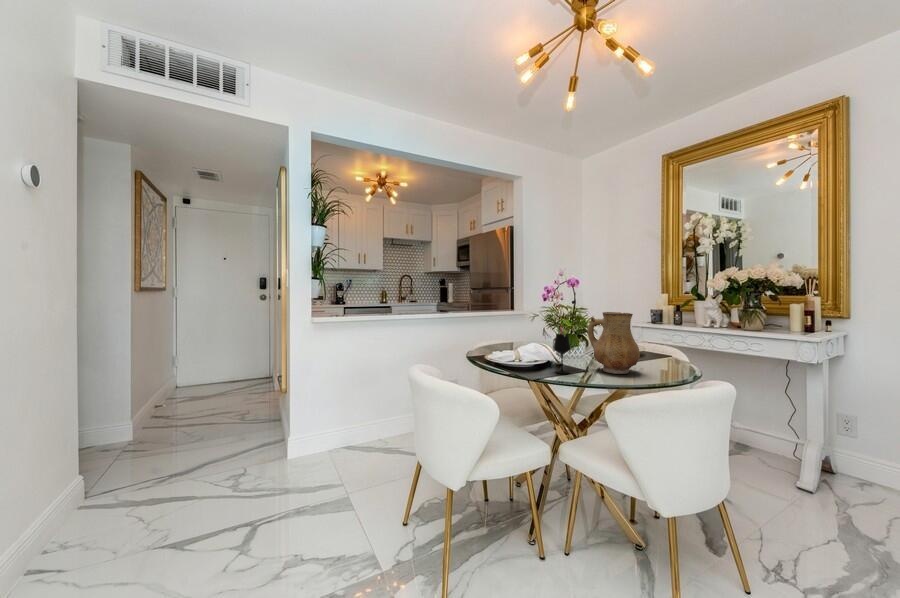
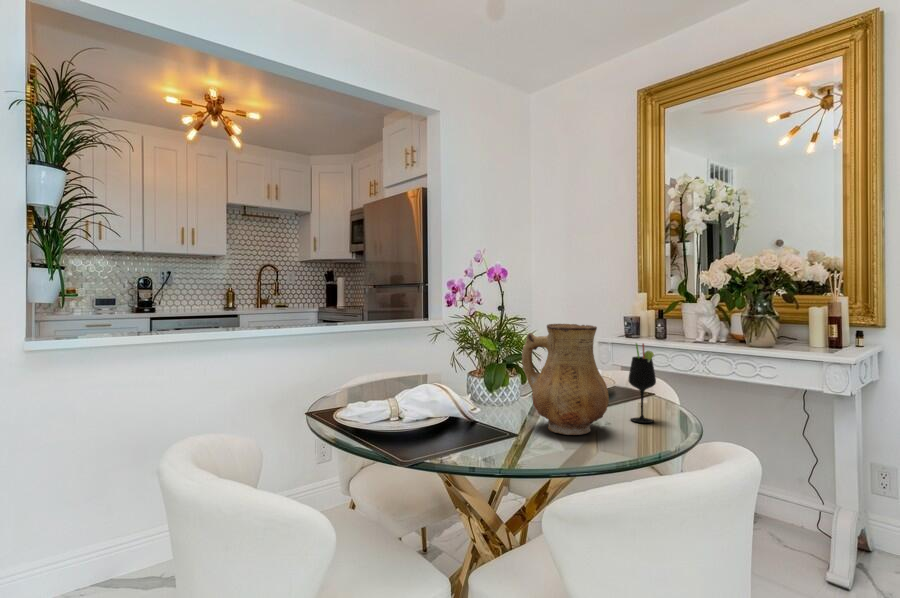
wine glass: present [554,326,570,374] -> present [628,343,656,423]

